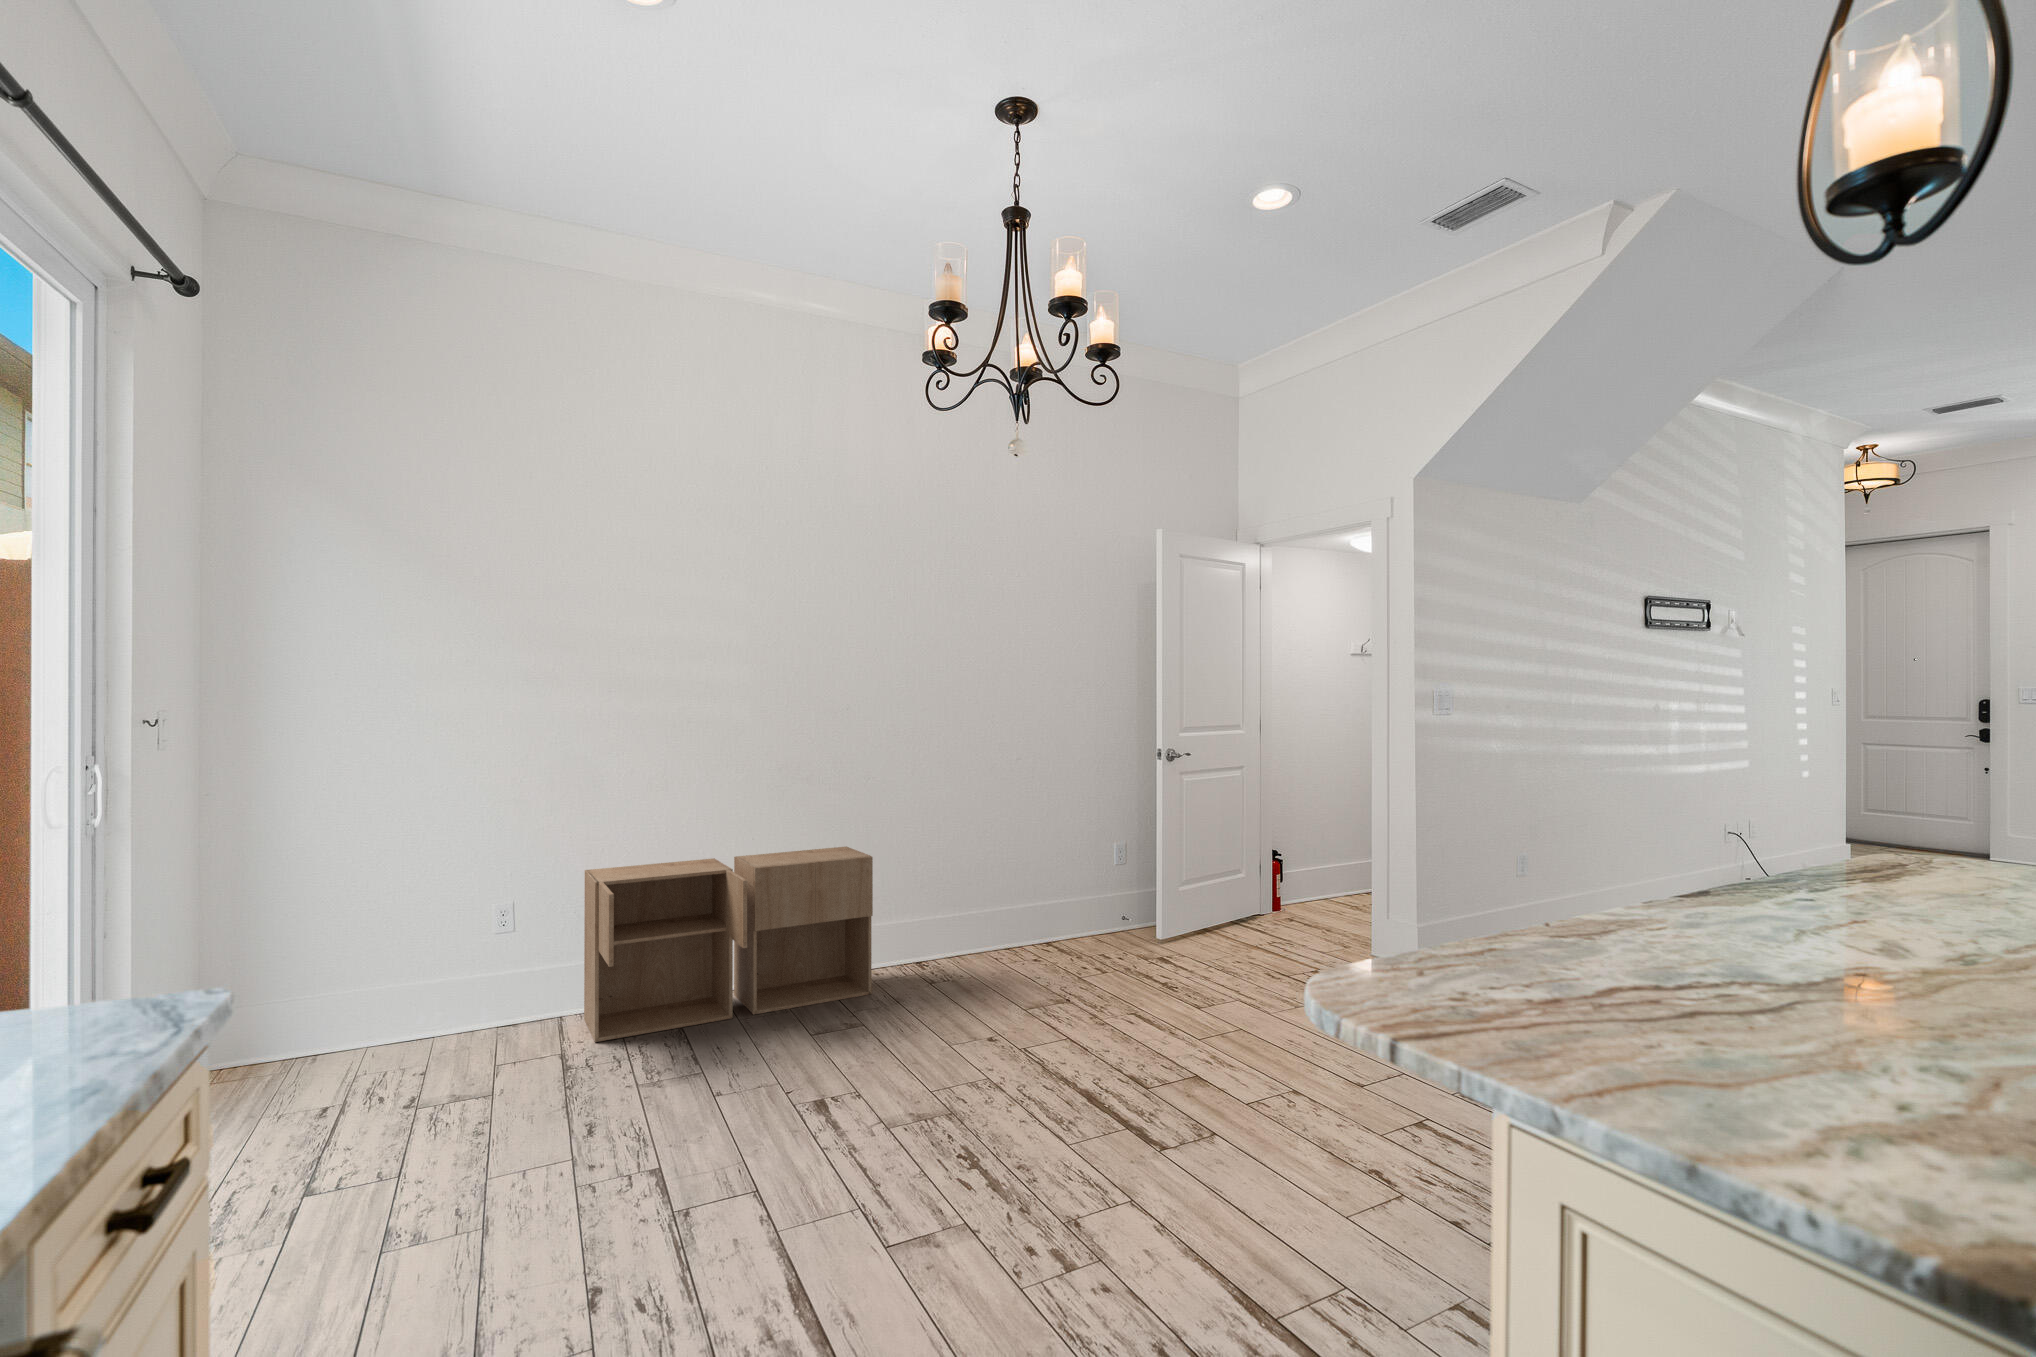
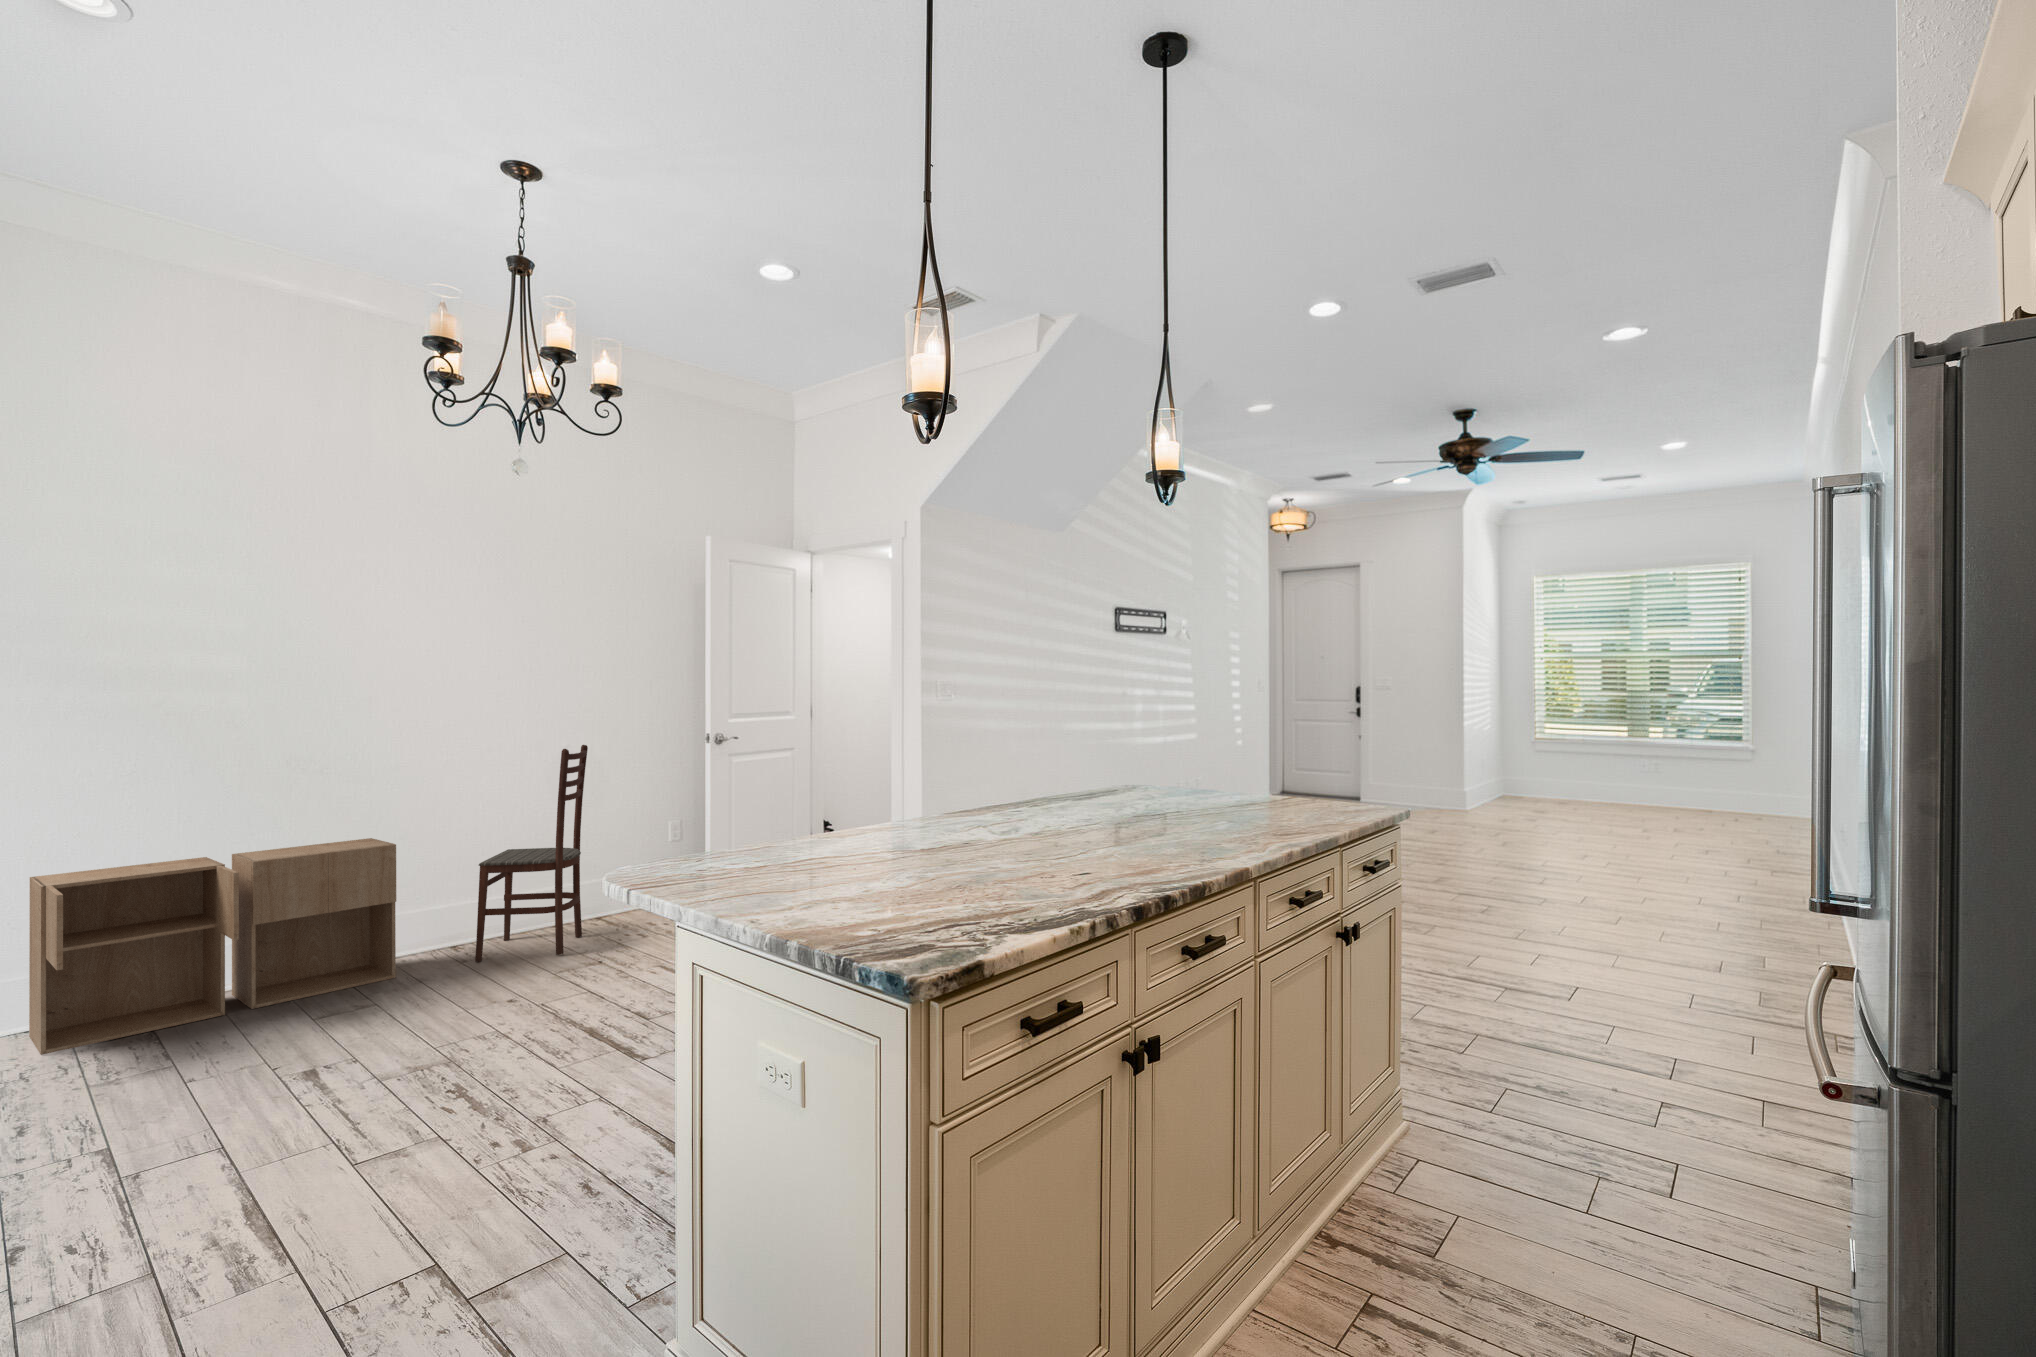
dining chair: none [942,756,1044,986] -> present [475,745,588,962]

